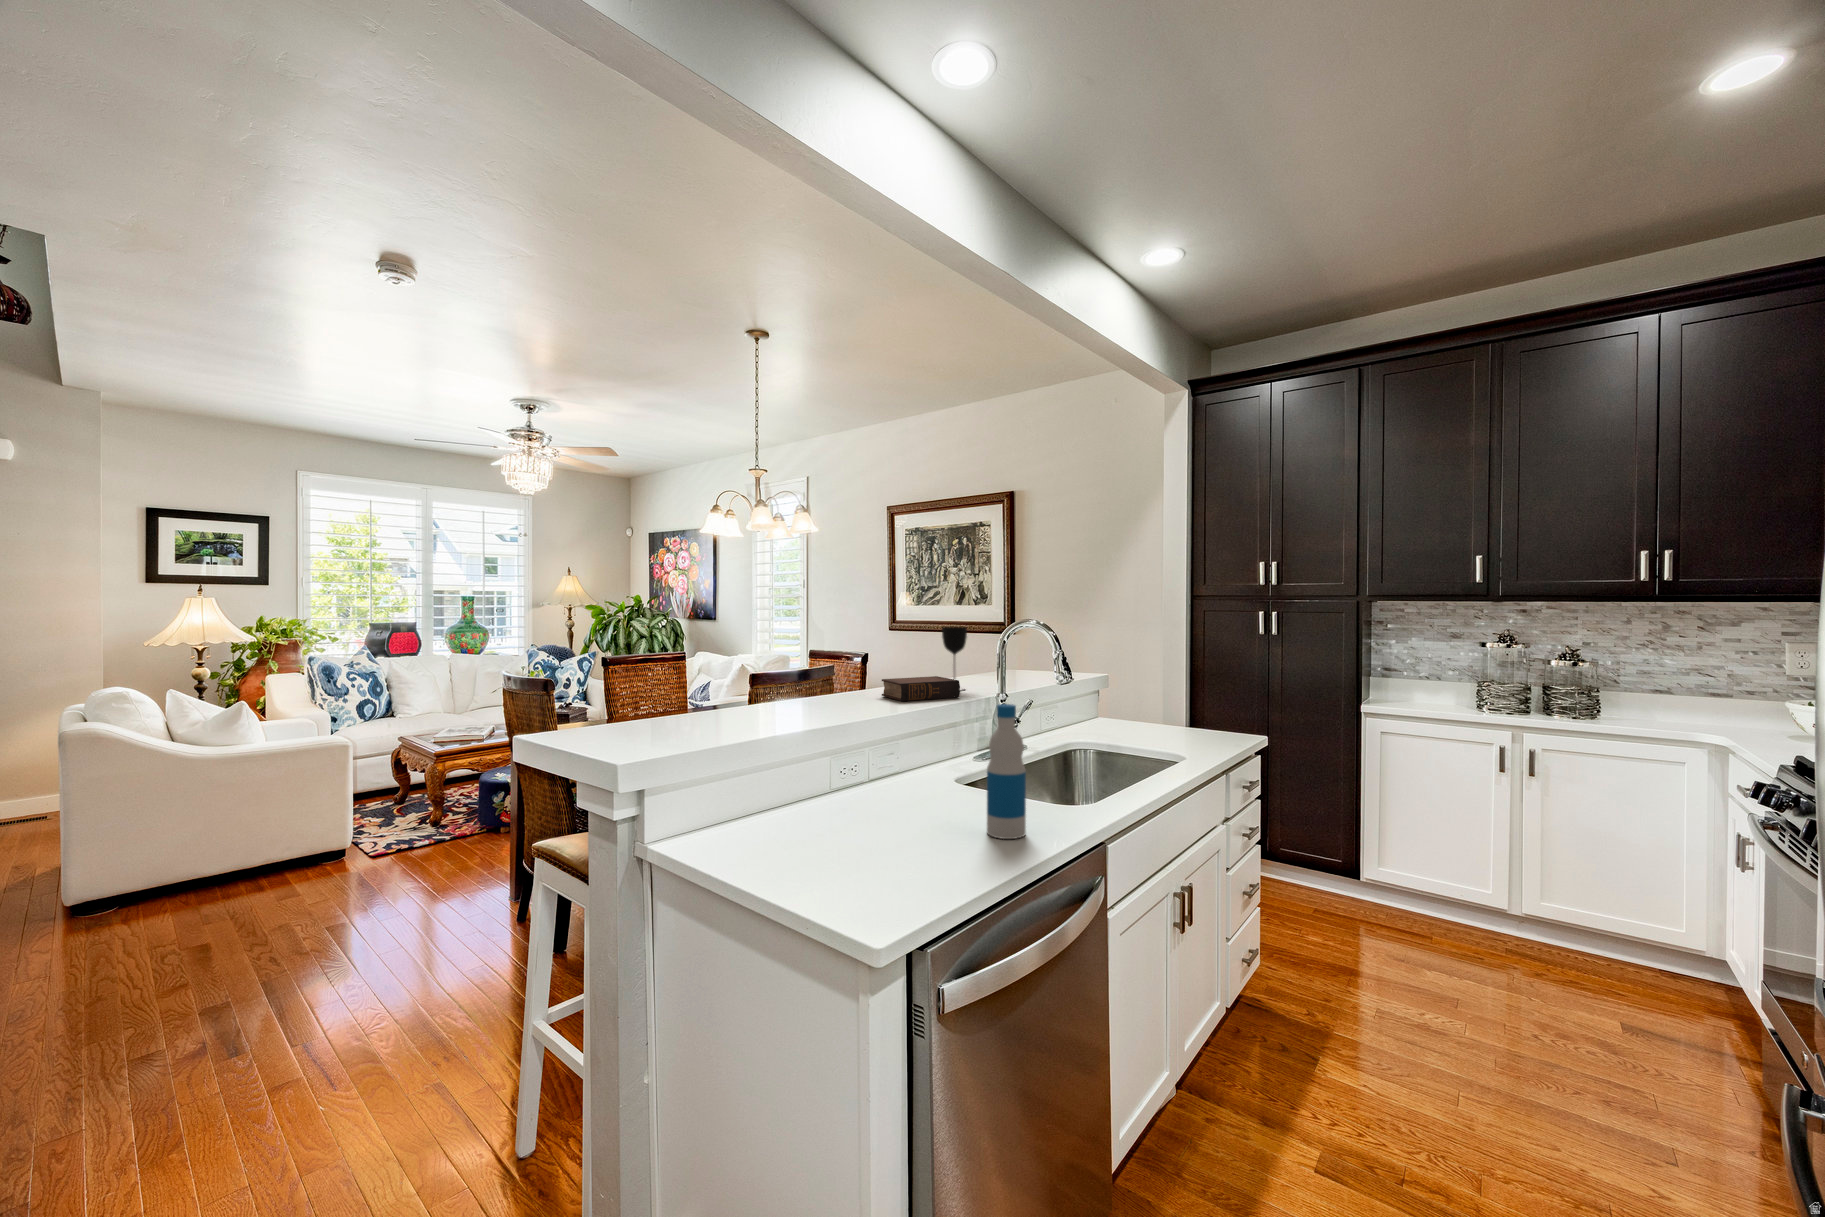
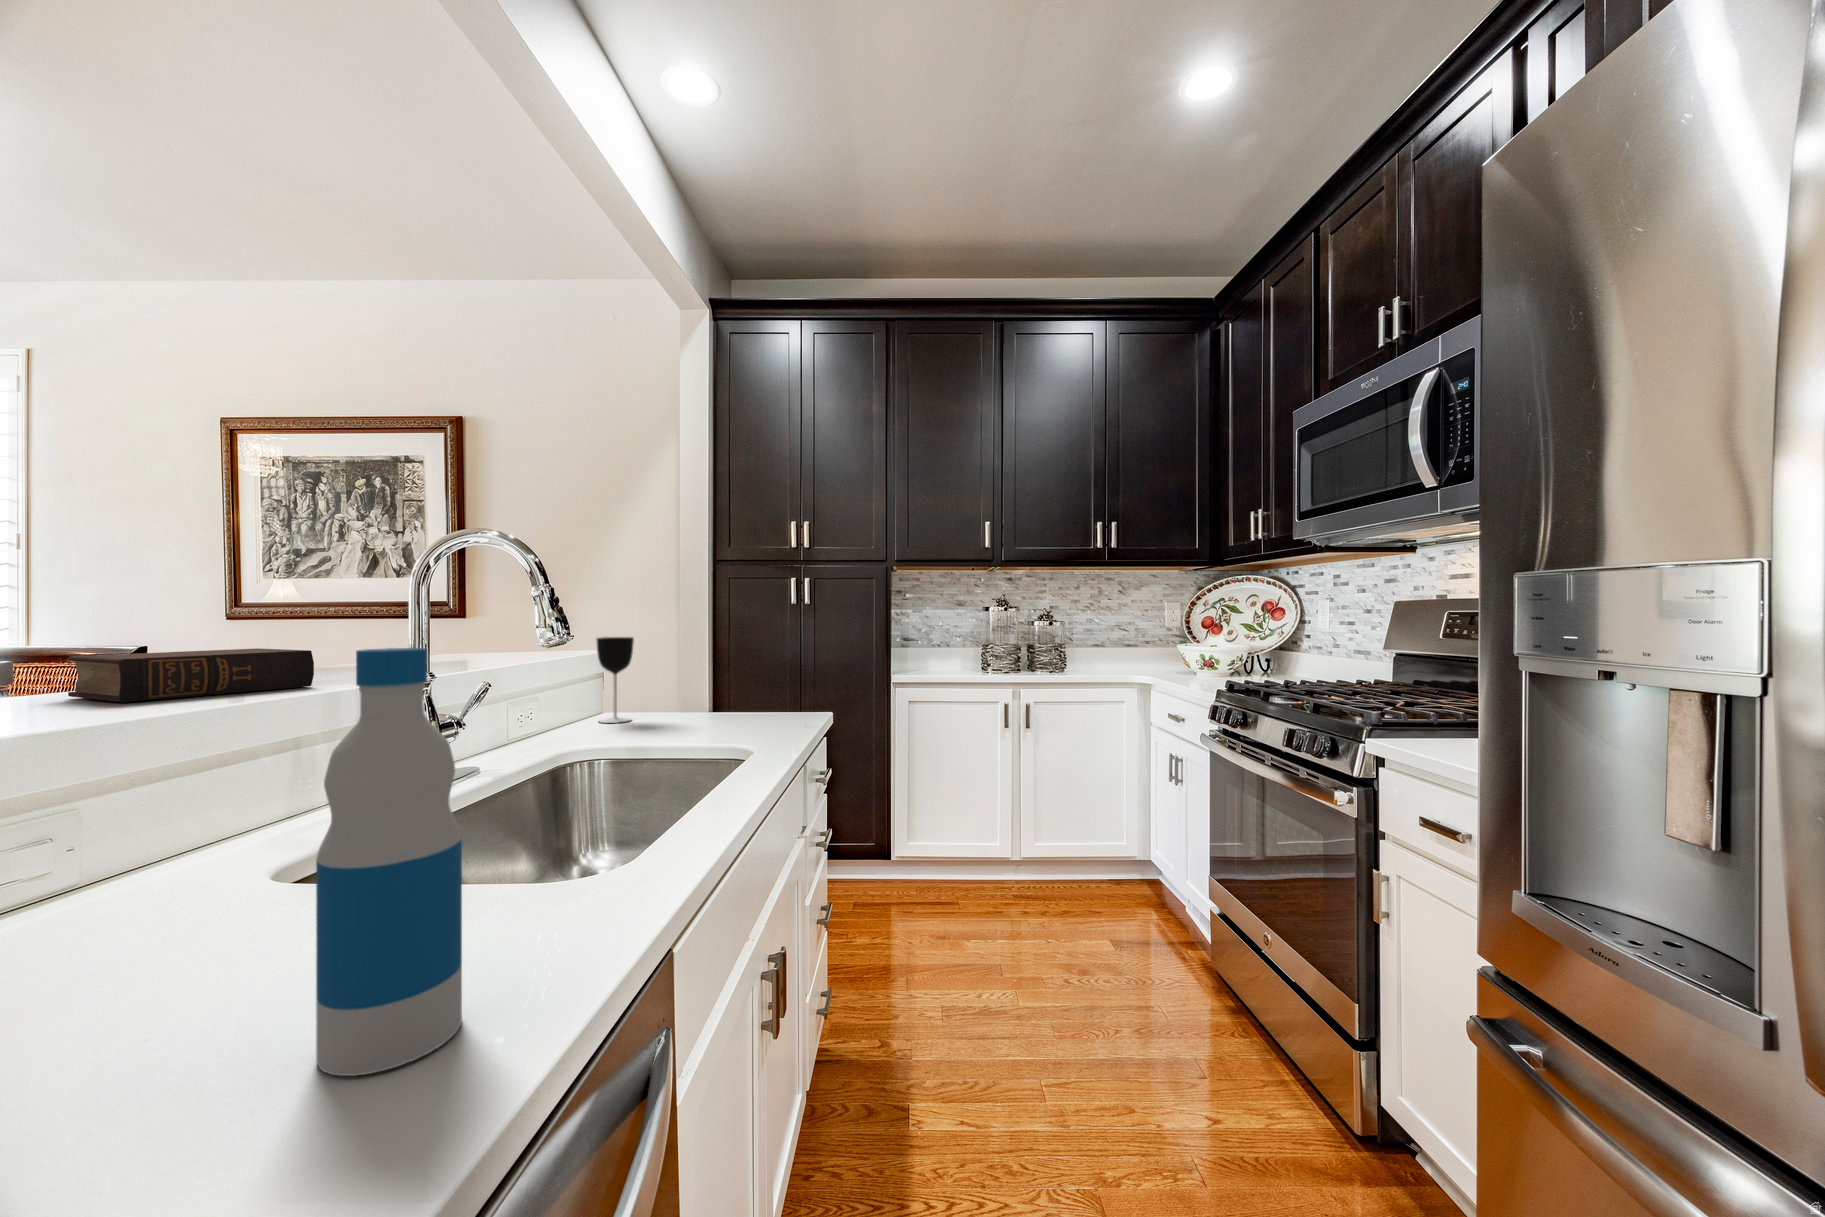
wine glass: present [942,627,967,690] -> present [597,637,634,723]

